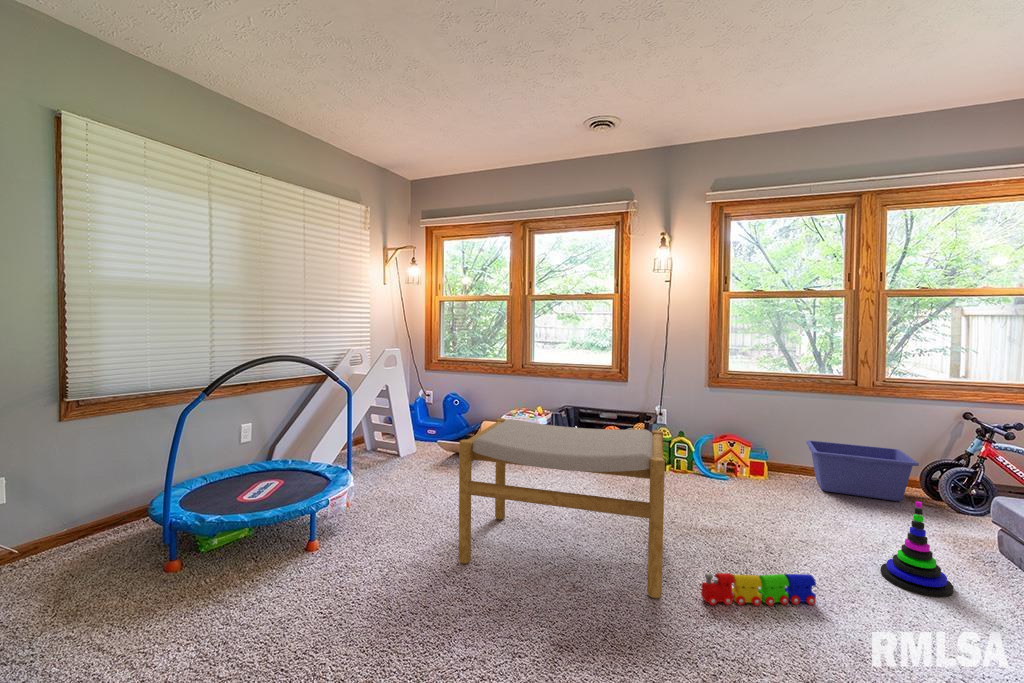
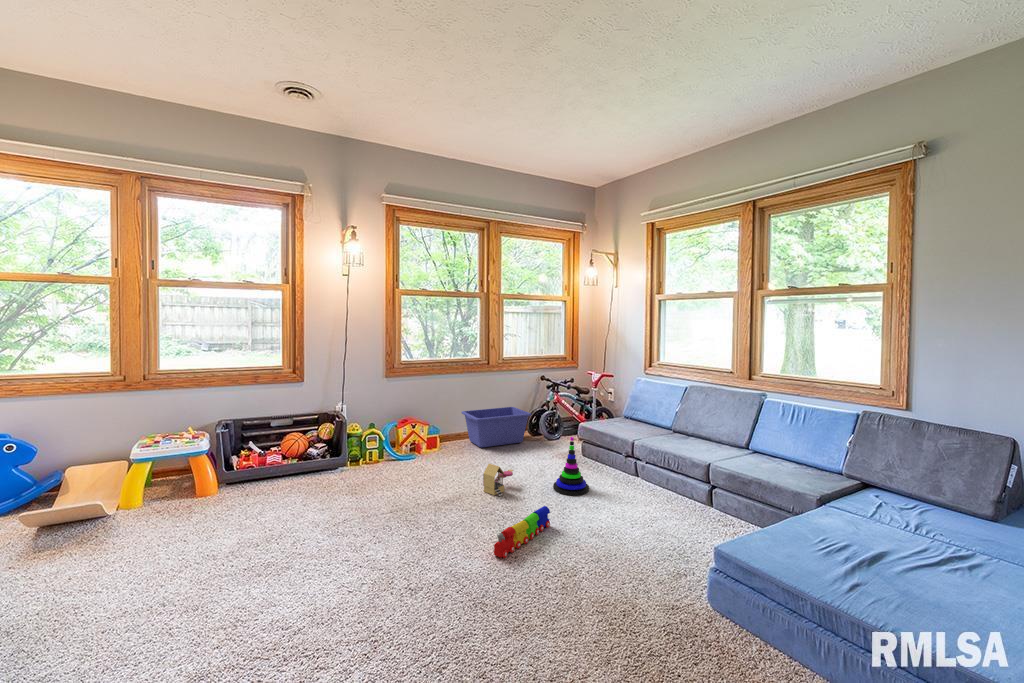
footstool: present [459,418,665,598] -> none [226,424,473,655]
toy house: none [768,503,822,547] -> present [483,464,513,496]

